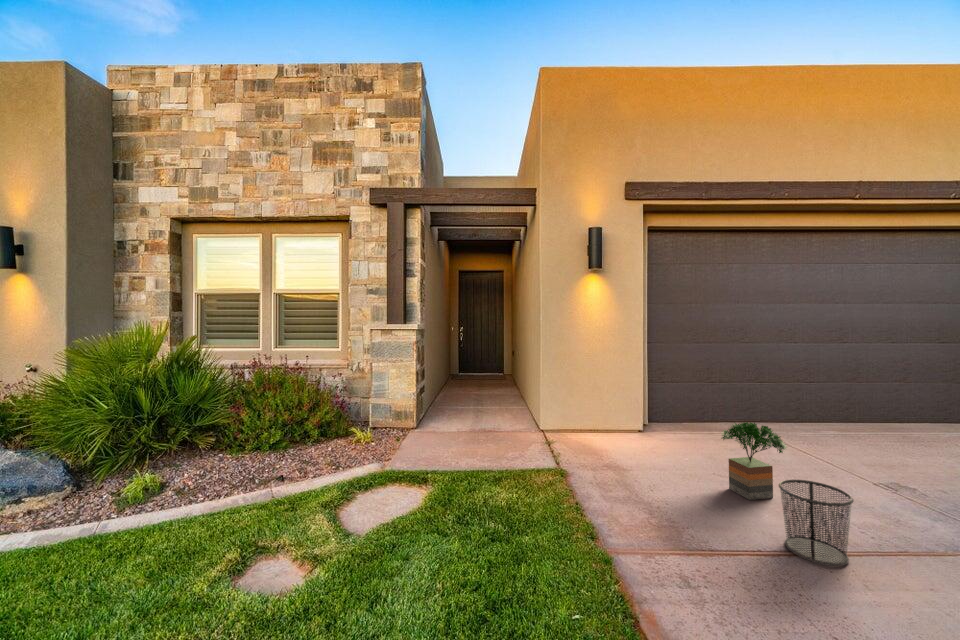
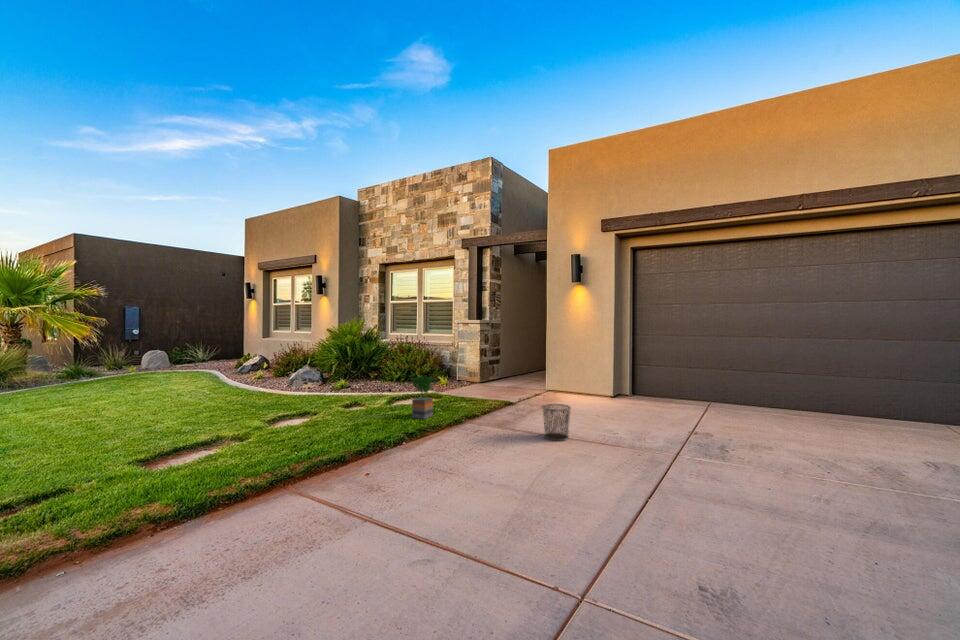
potted tree: present [721,422,787,500] -> present [412,377,437,419]

